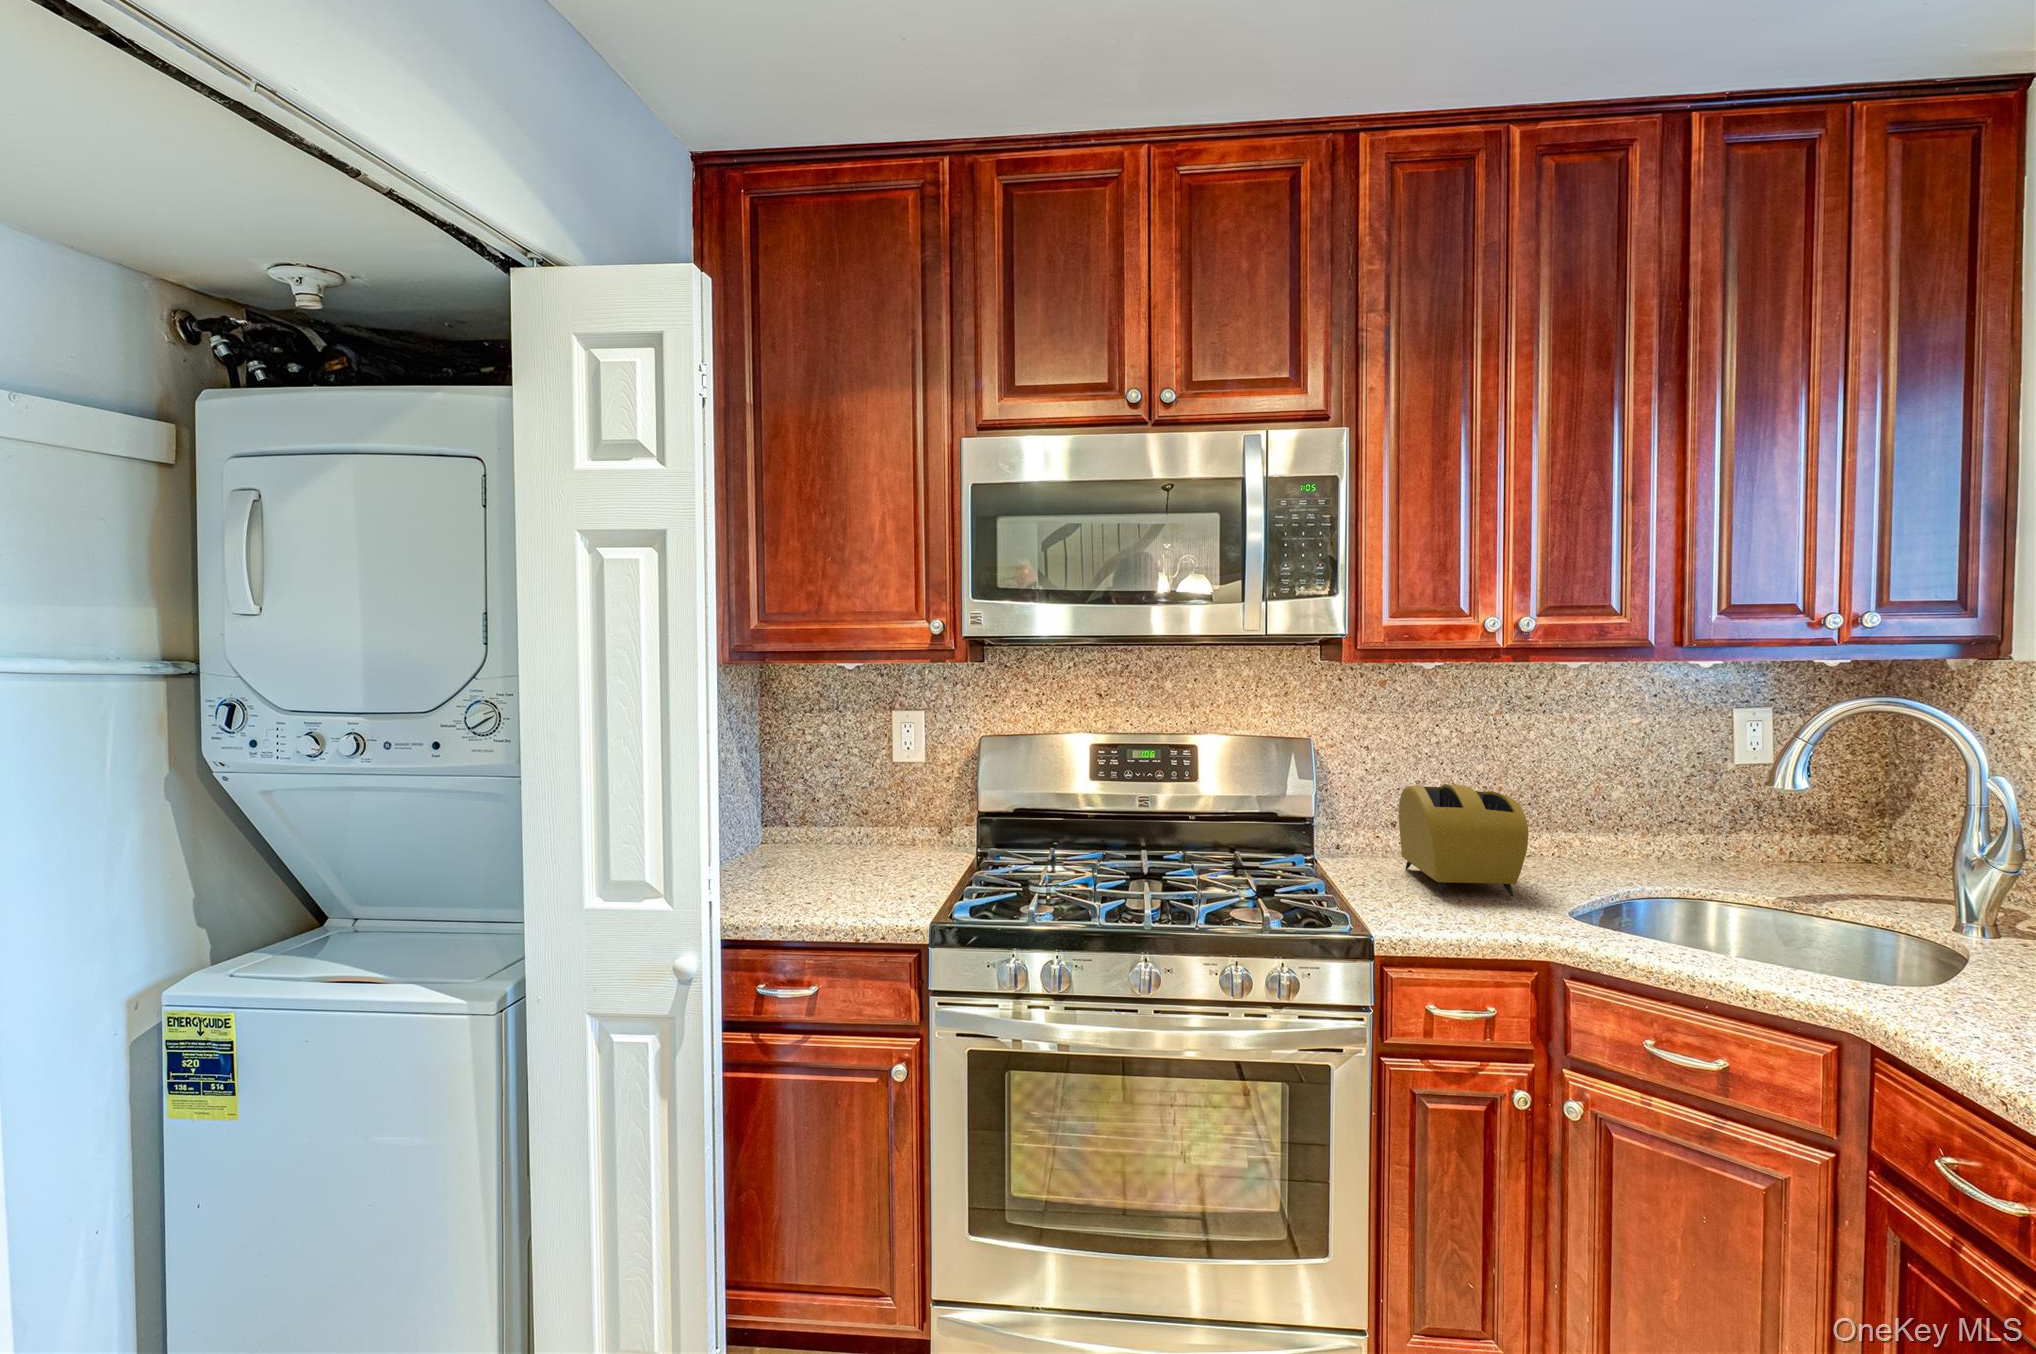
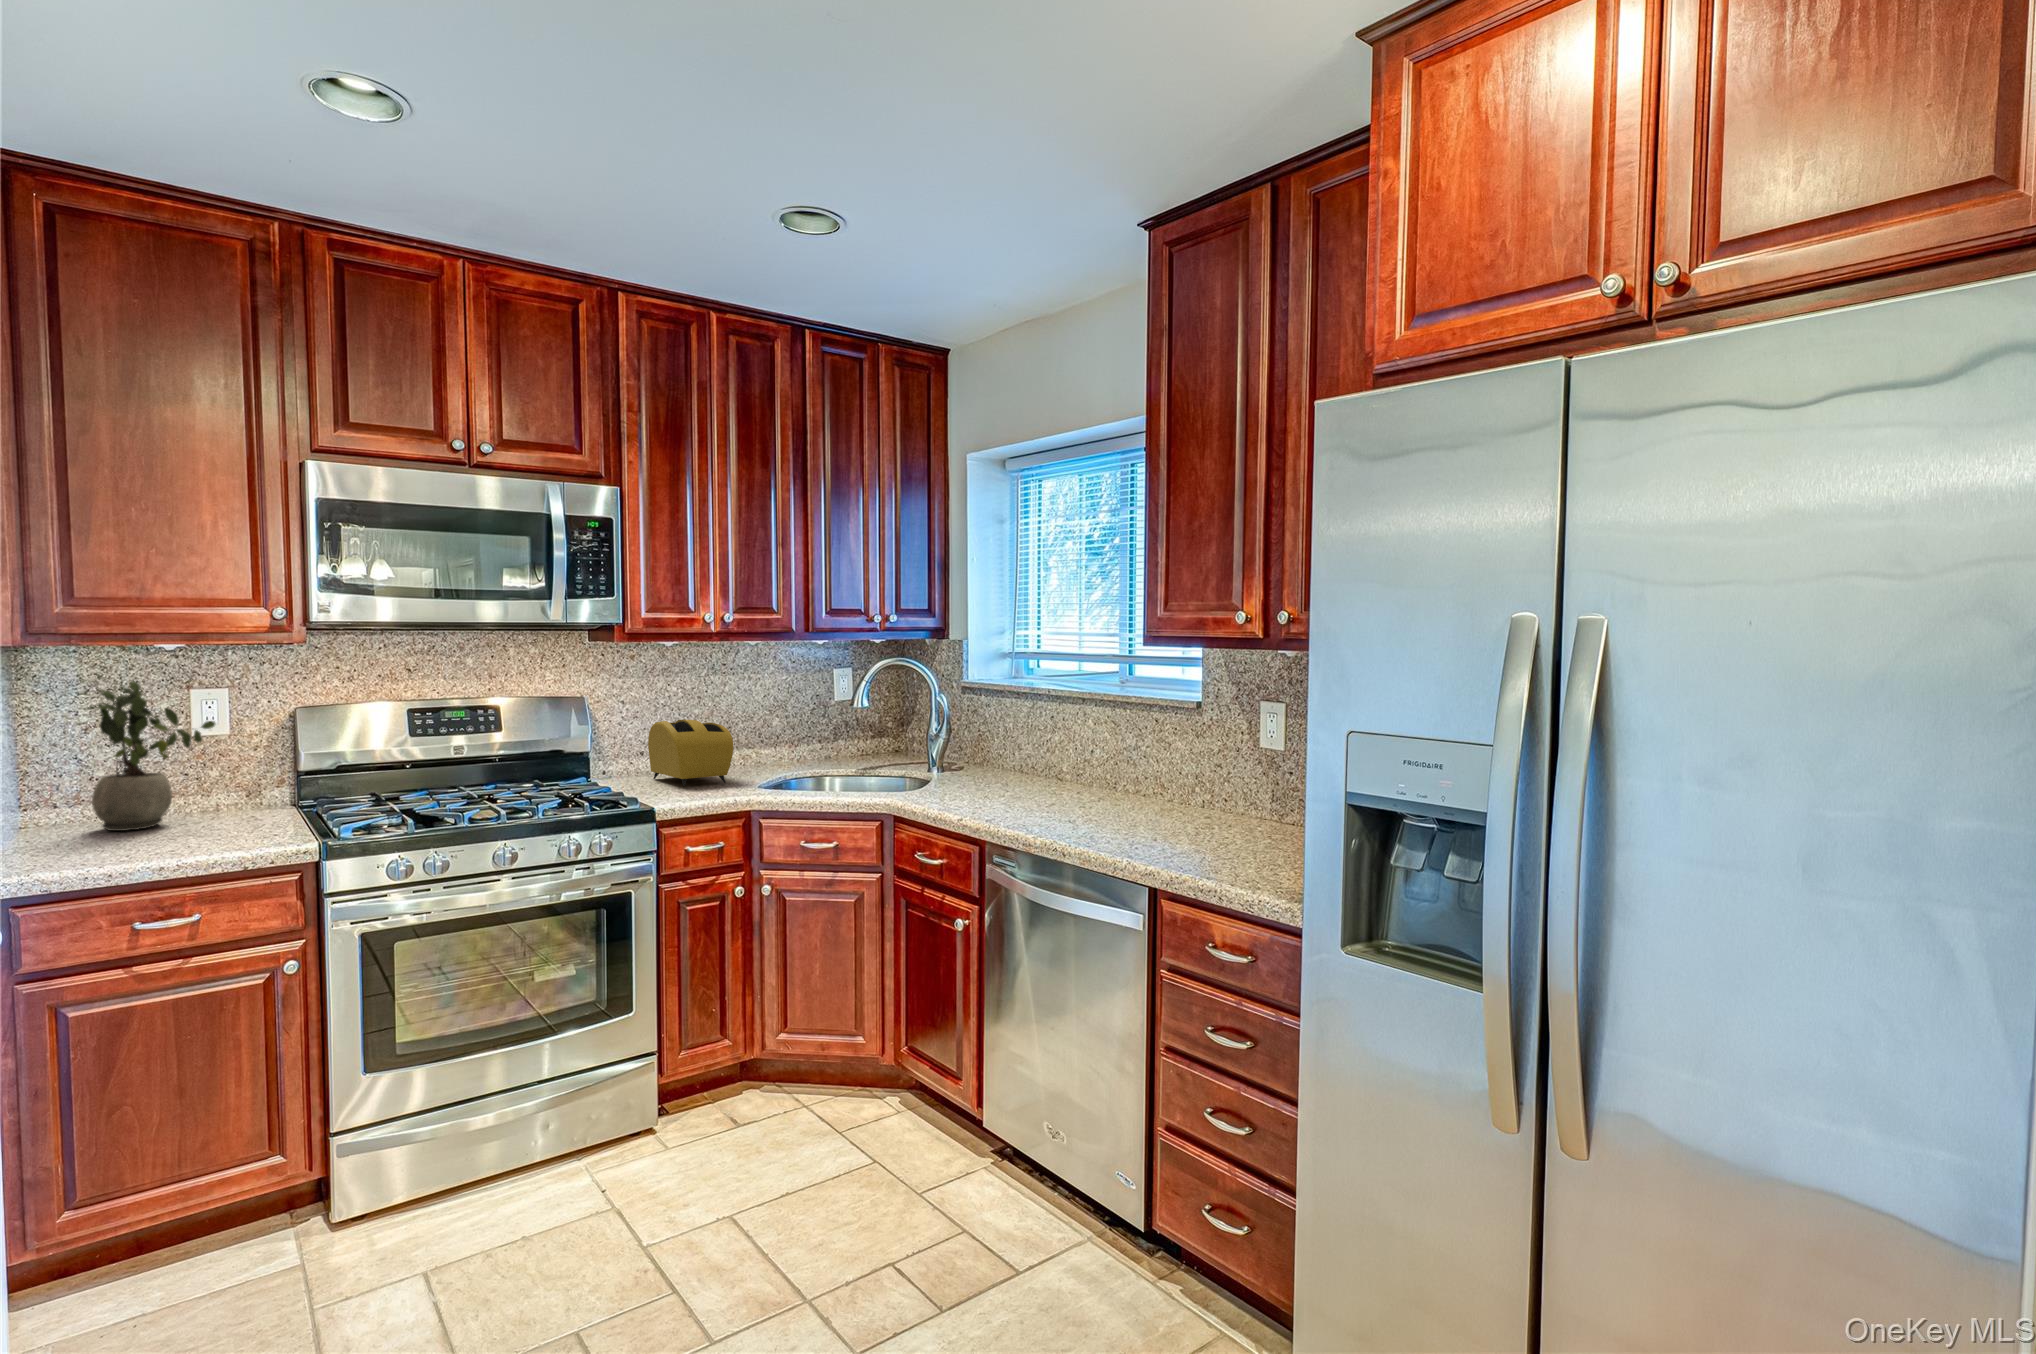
potted plant: none [784,704,888,866] -> present [88,681,216,831]

